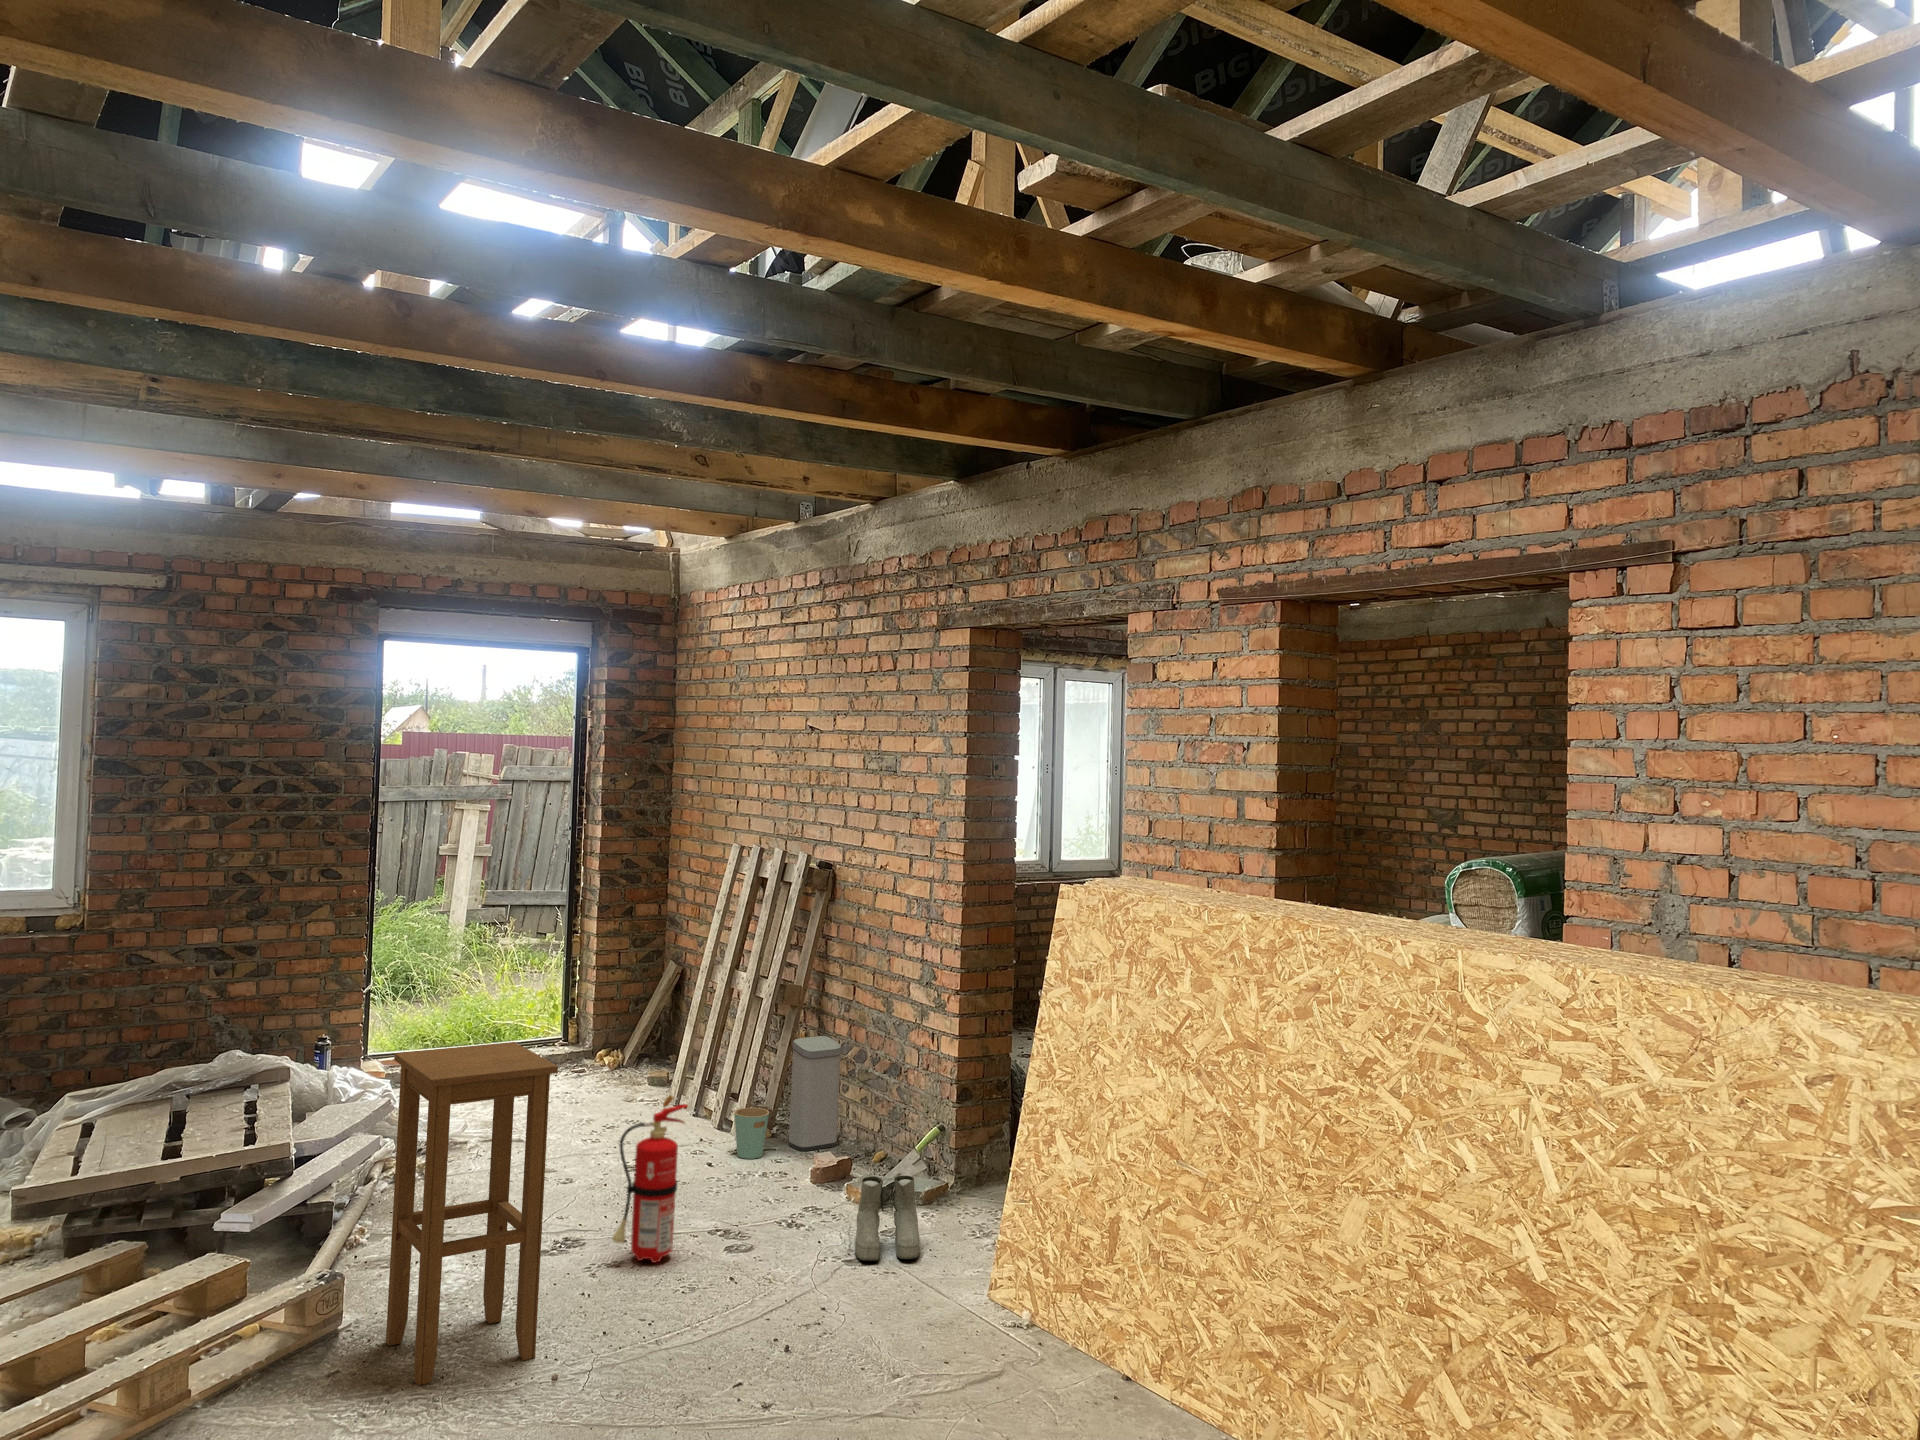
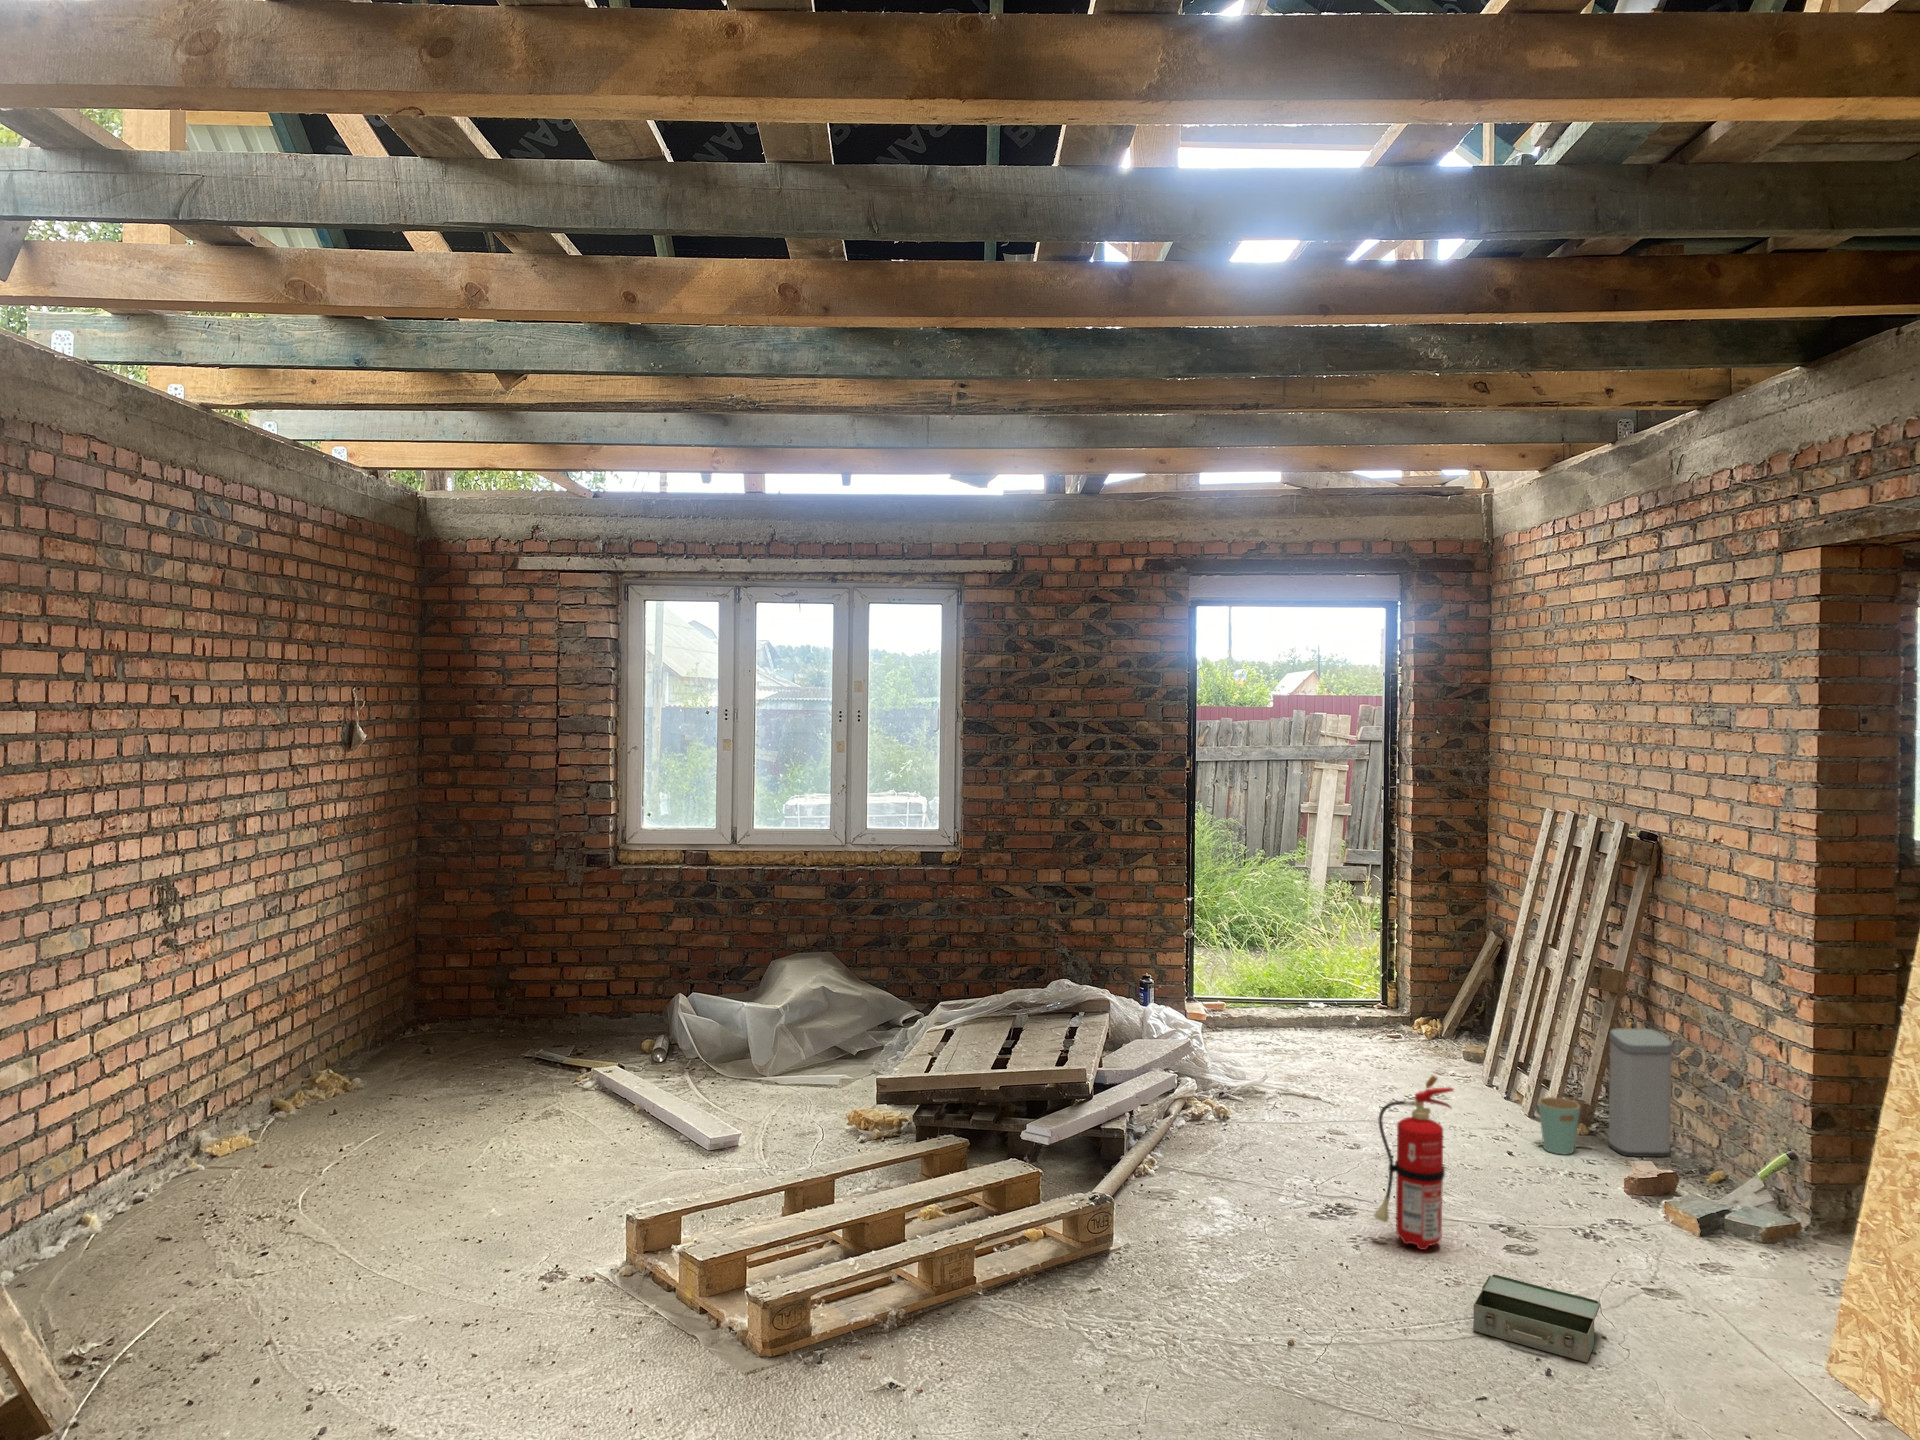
stool: present [386,1042,558,1385] -> none [1141,1002,1284,1322]
boots: present [855,1176,920,1261] -> none [1665,1205,1754,1317]
toolbox: none [716,1267,816,1323] -> present [1473,1274,1600,1363]

